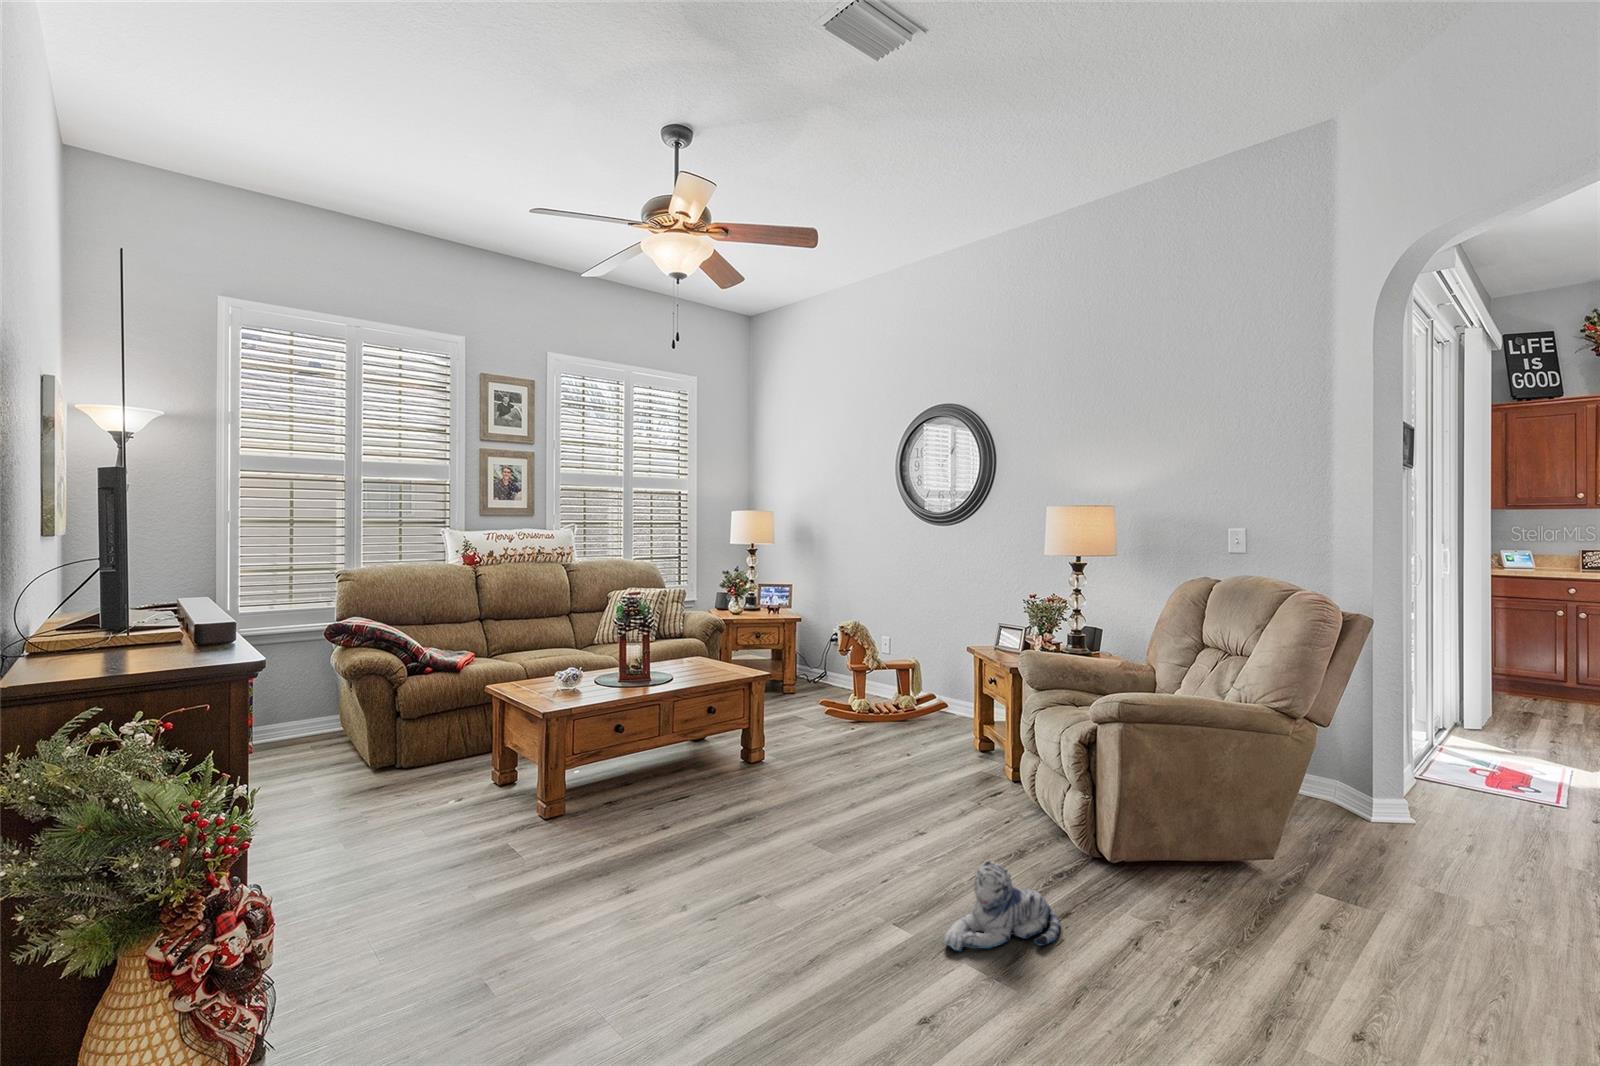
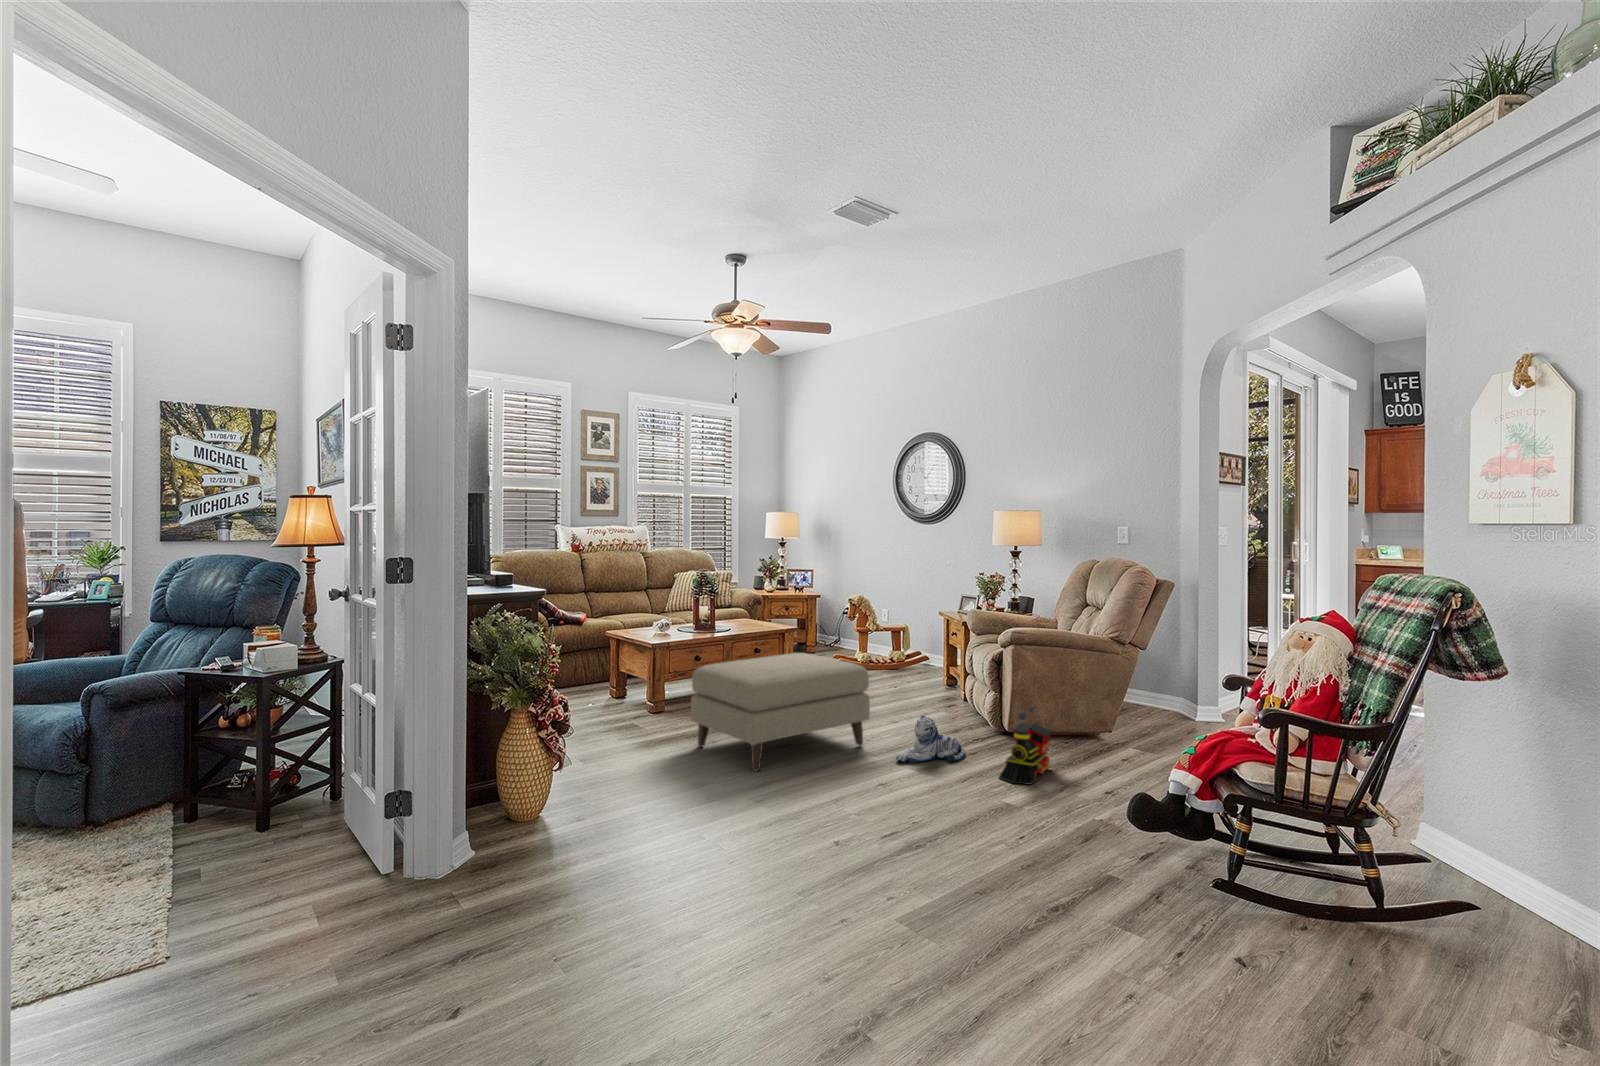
ottoman: none [584,733,891,990] -> present [691,653,870,771]
toy train: none [1145,857,1226,1024] -> present [999,707,1052,785]

